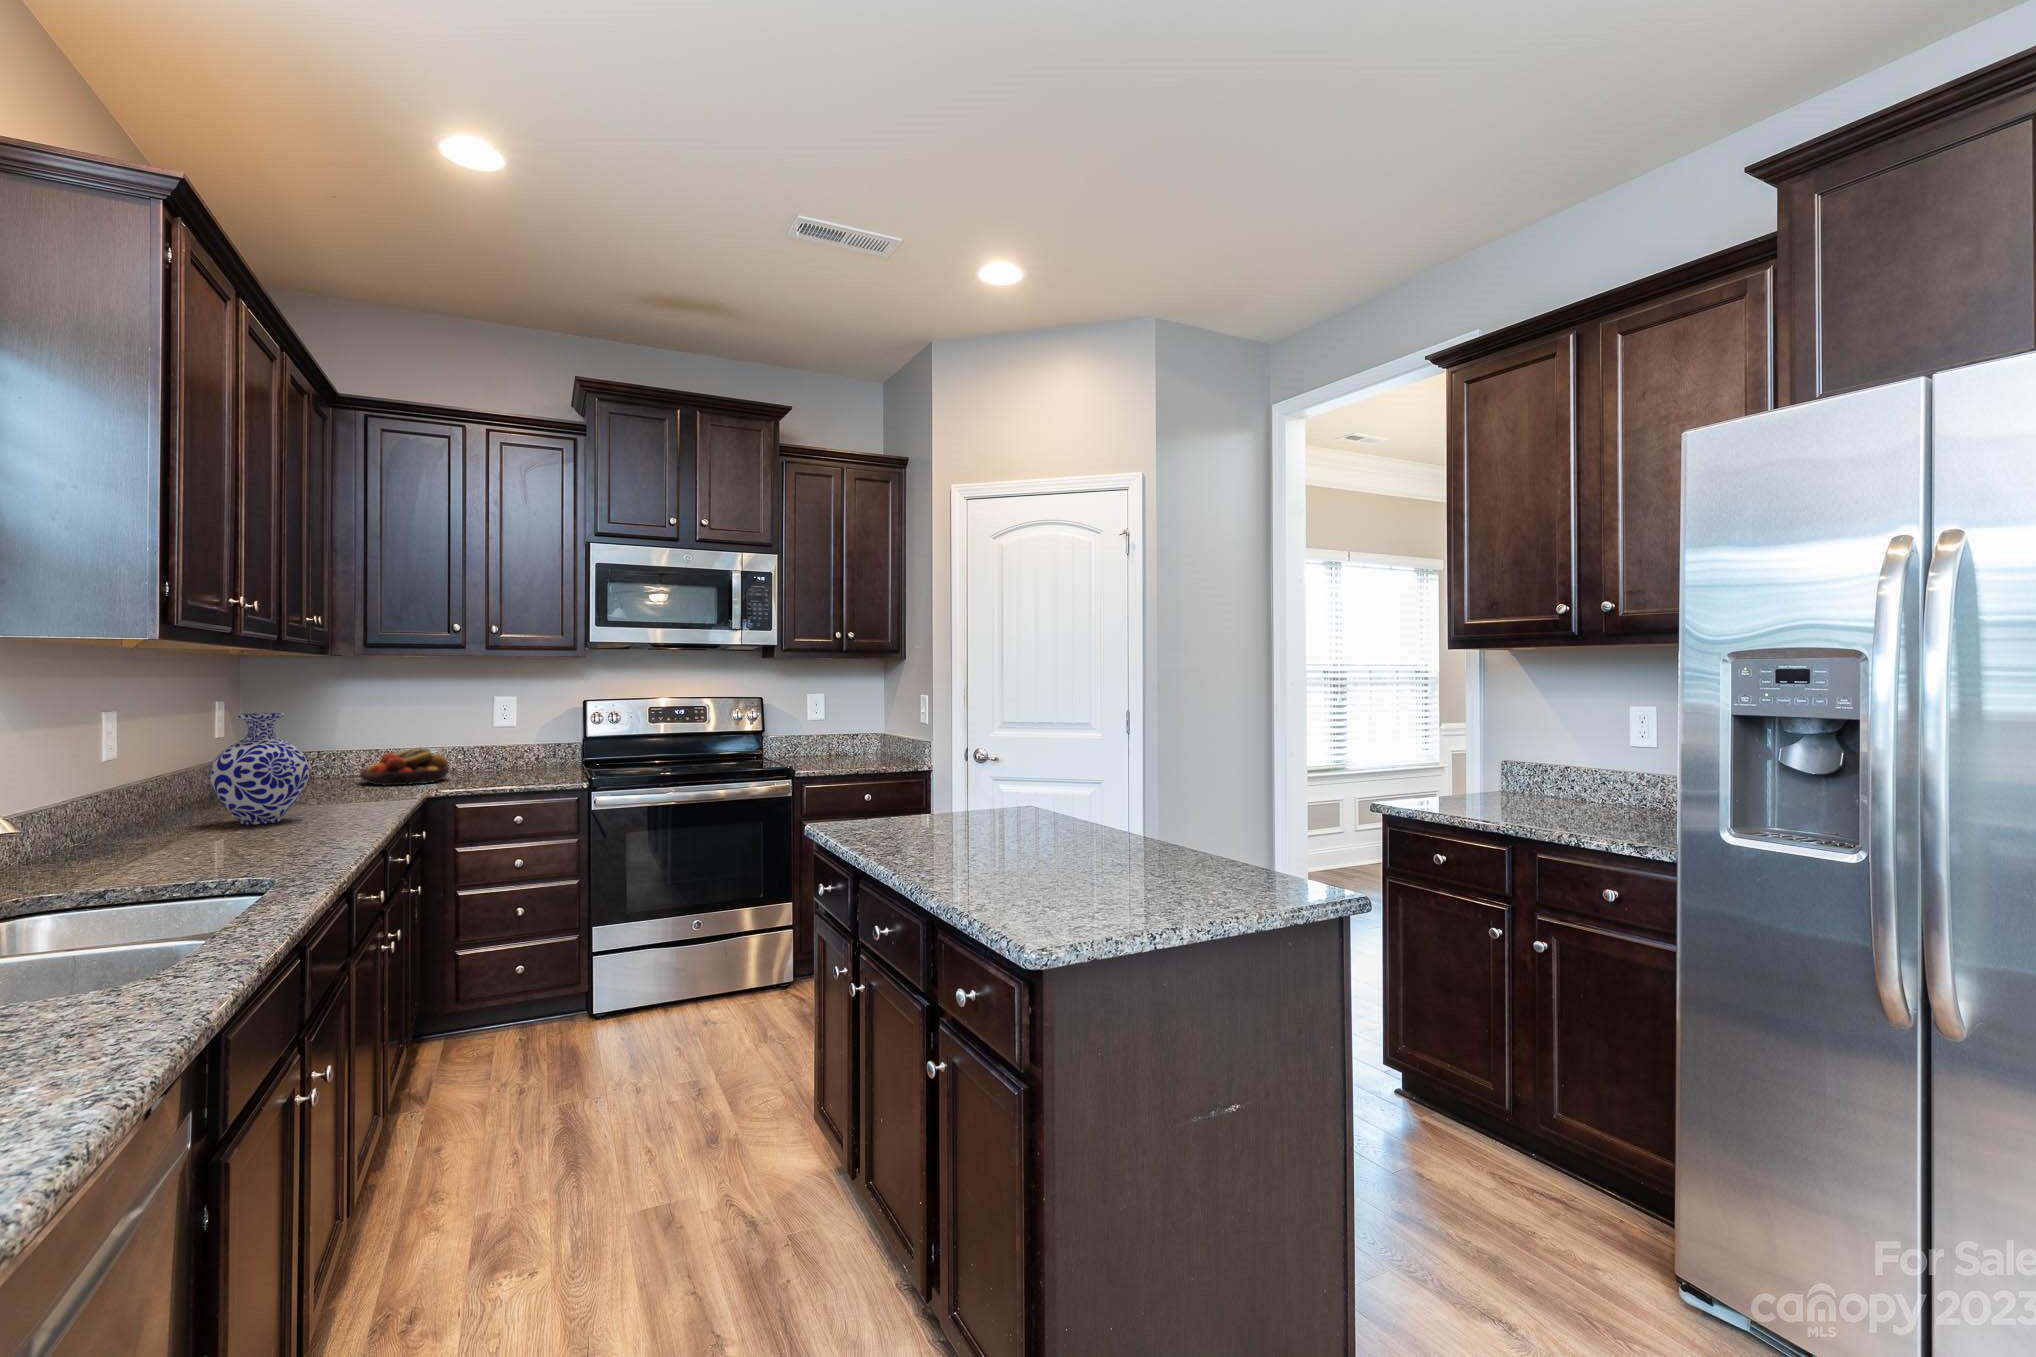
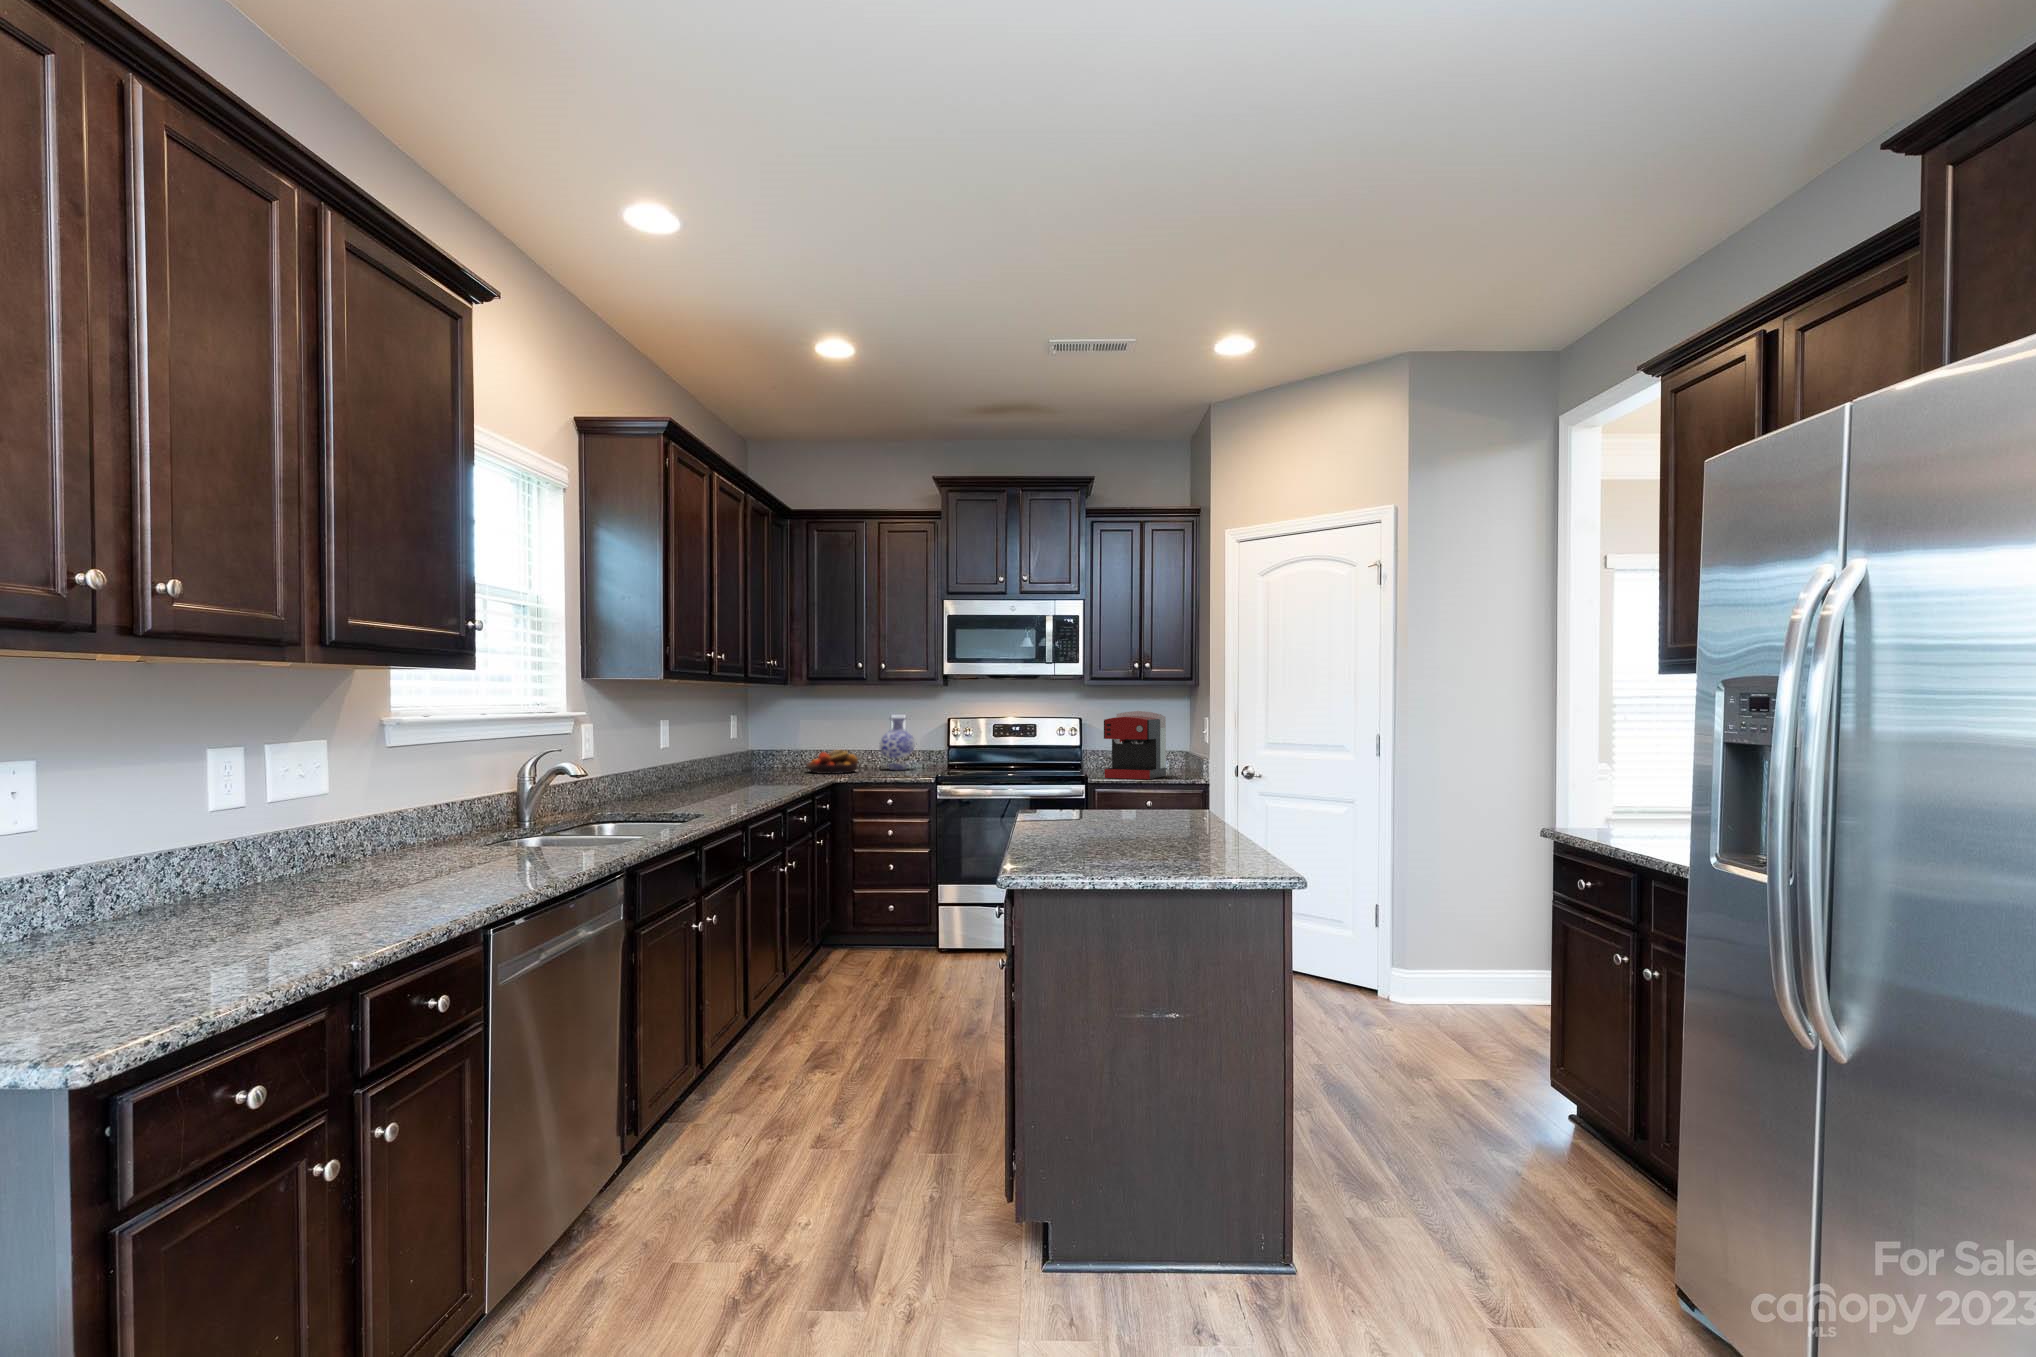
coffee maker: none [814,689,881,772] -> present [1104,711,1166,779]
vase: present [210,713,309,824] -> present [880,718,915,770]

